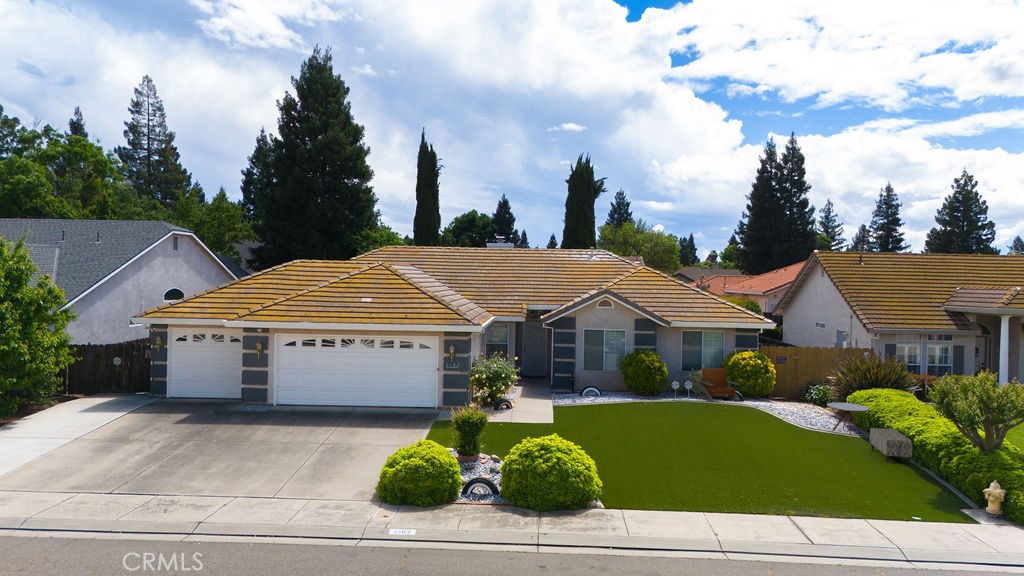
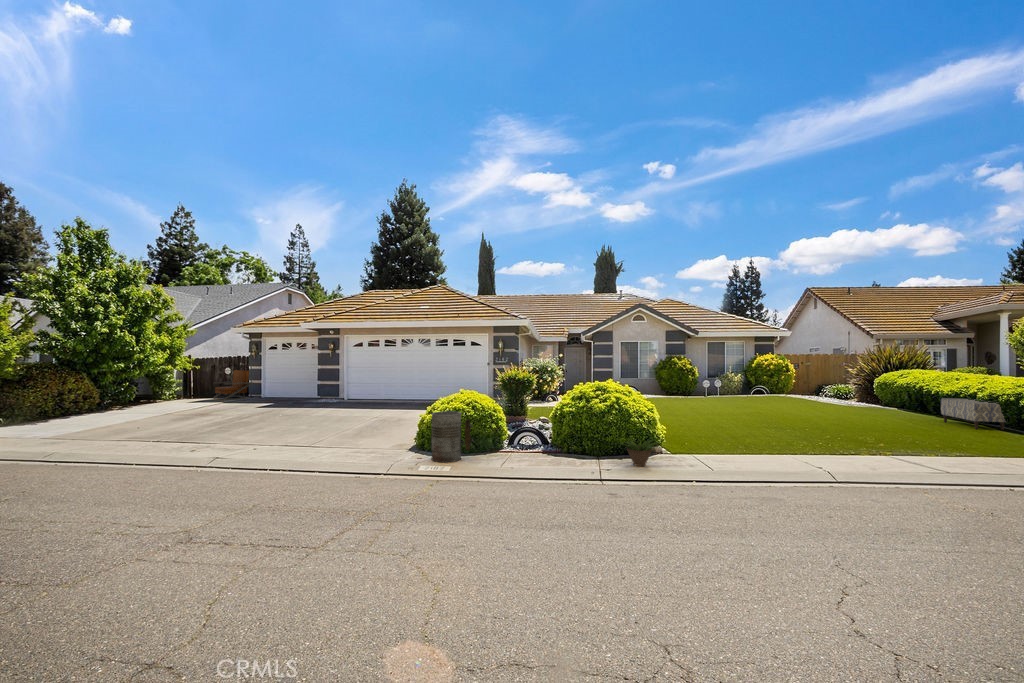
lounge chair: present [697,368,740,402] -> present [213,370,252,400]
round table: present [827,403,869,435] -> none [875,385,925,414]
trash can: none [398,471,434,518] -> present [431,411,473,462]
decorative plant: none [552,497,589,521] -> present [623,440,659,466]

